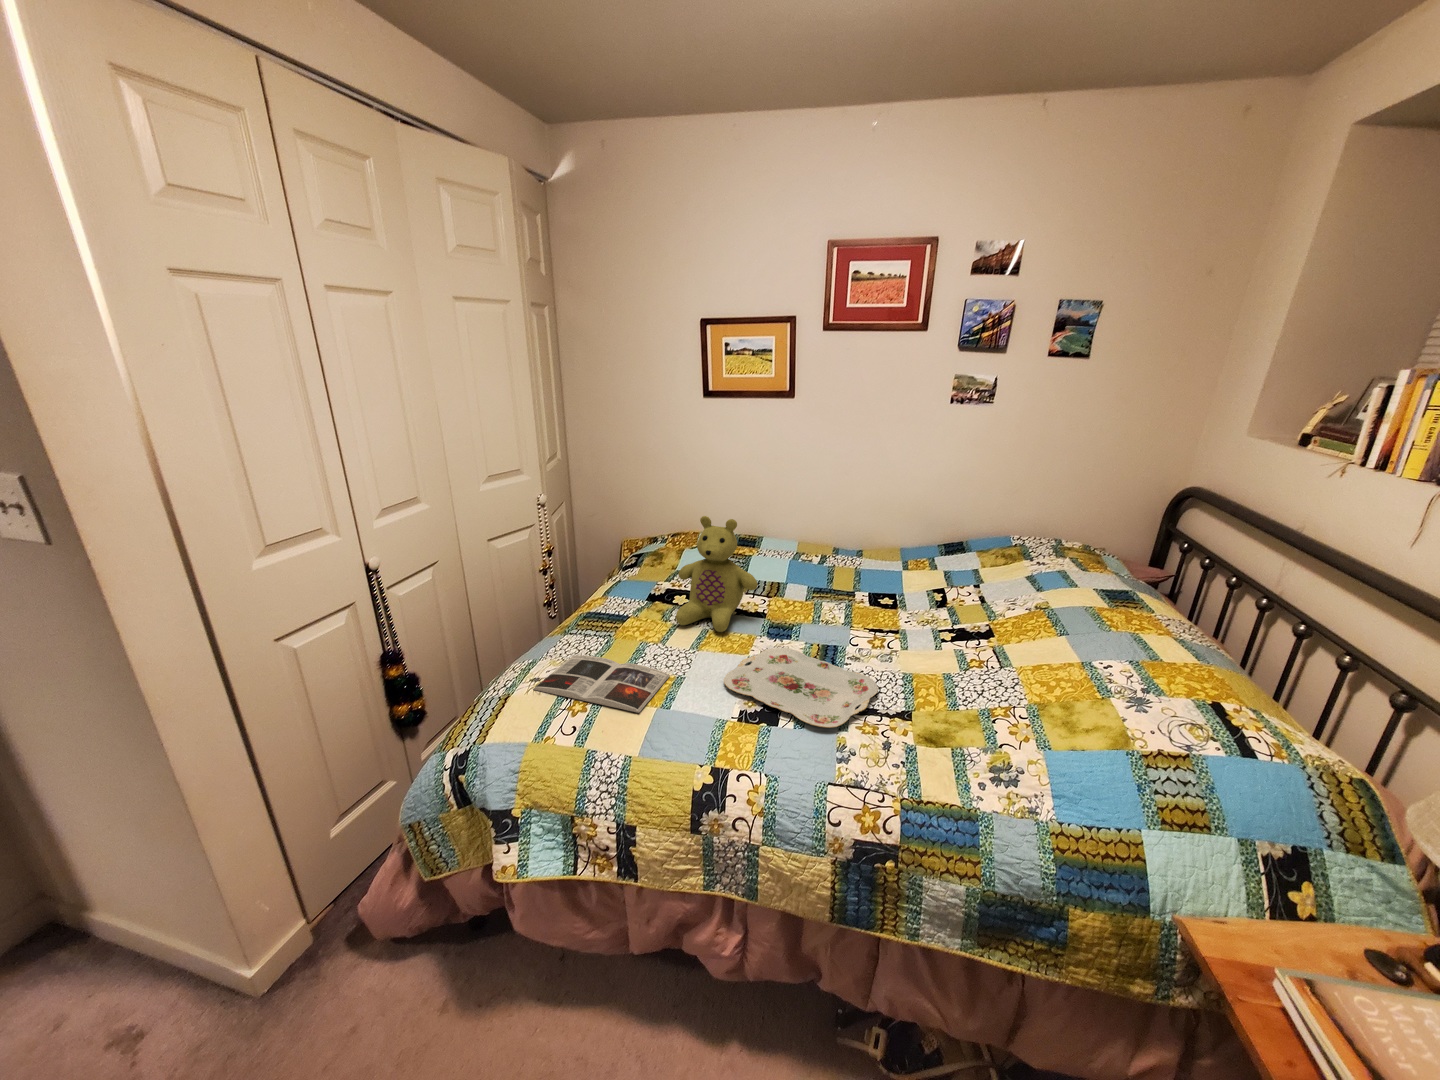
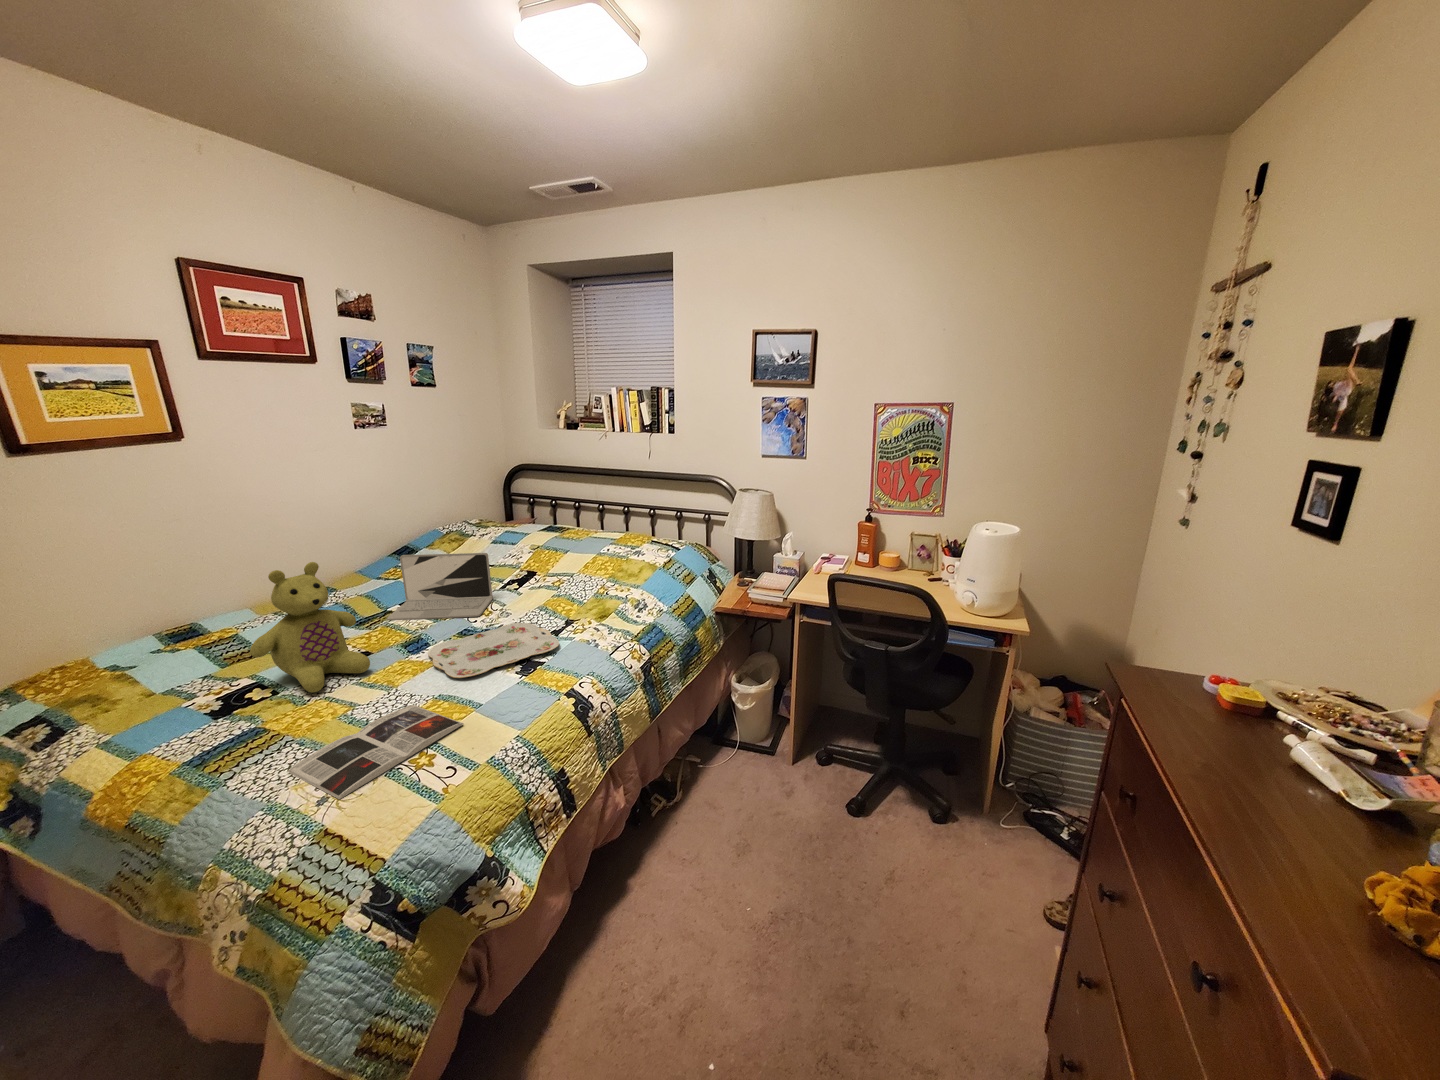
laptop: none [832,551,941,651] -> present [387,553,493,620]

